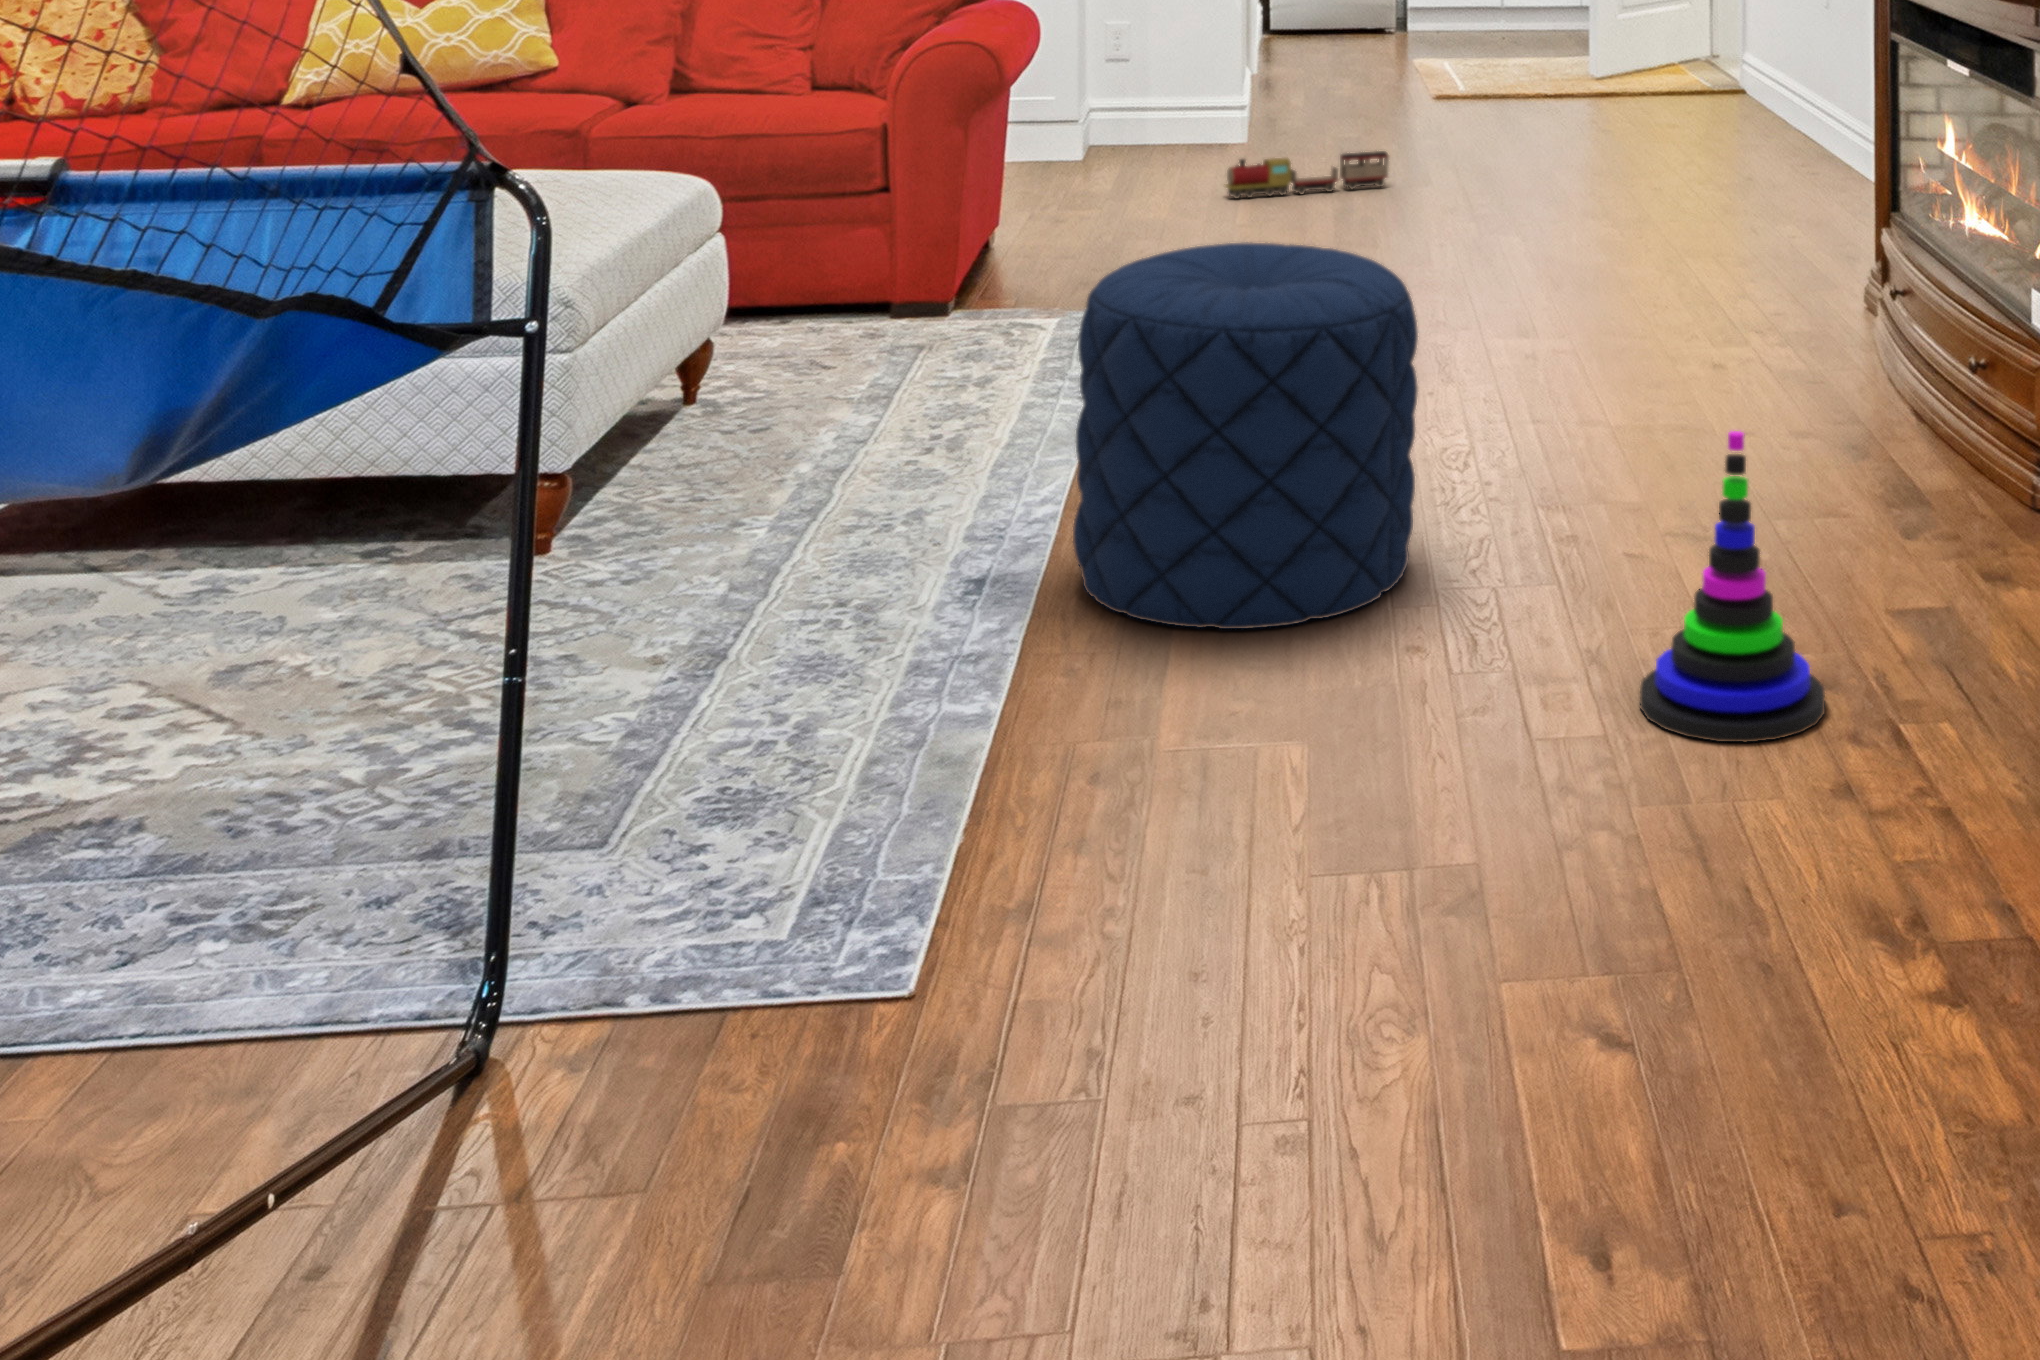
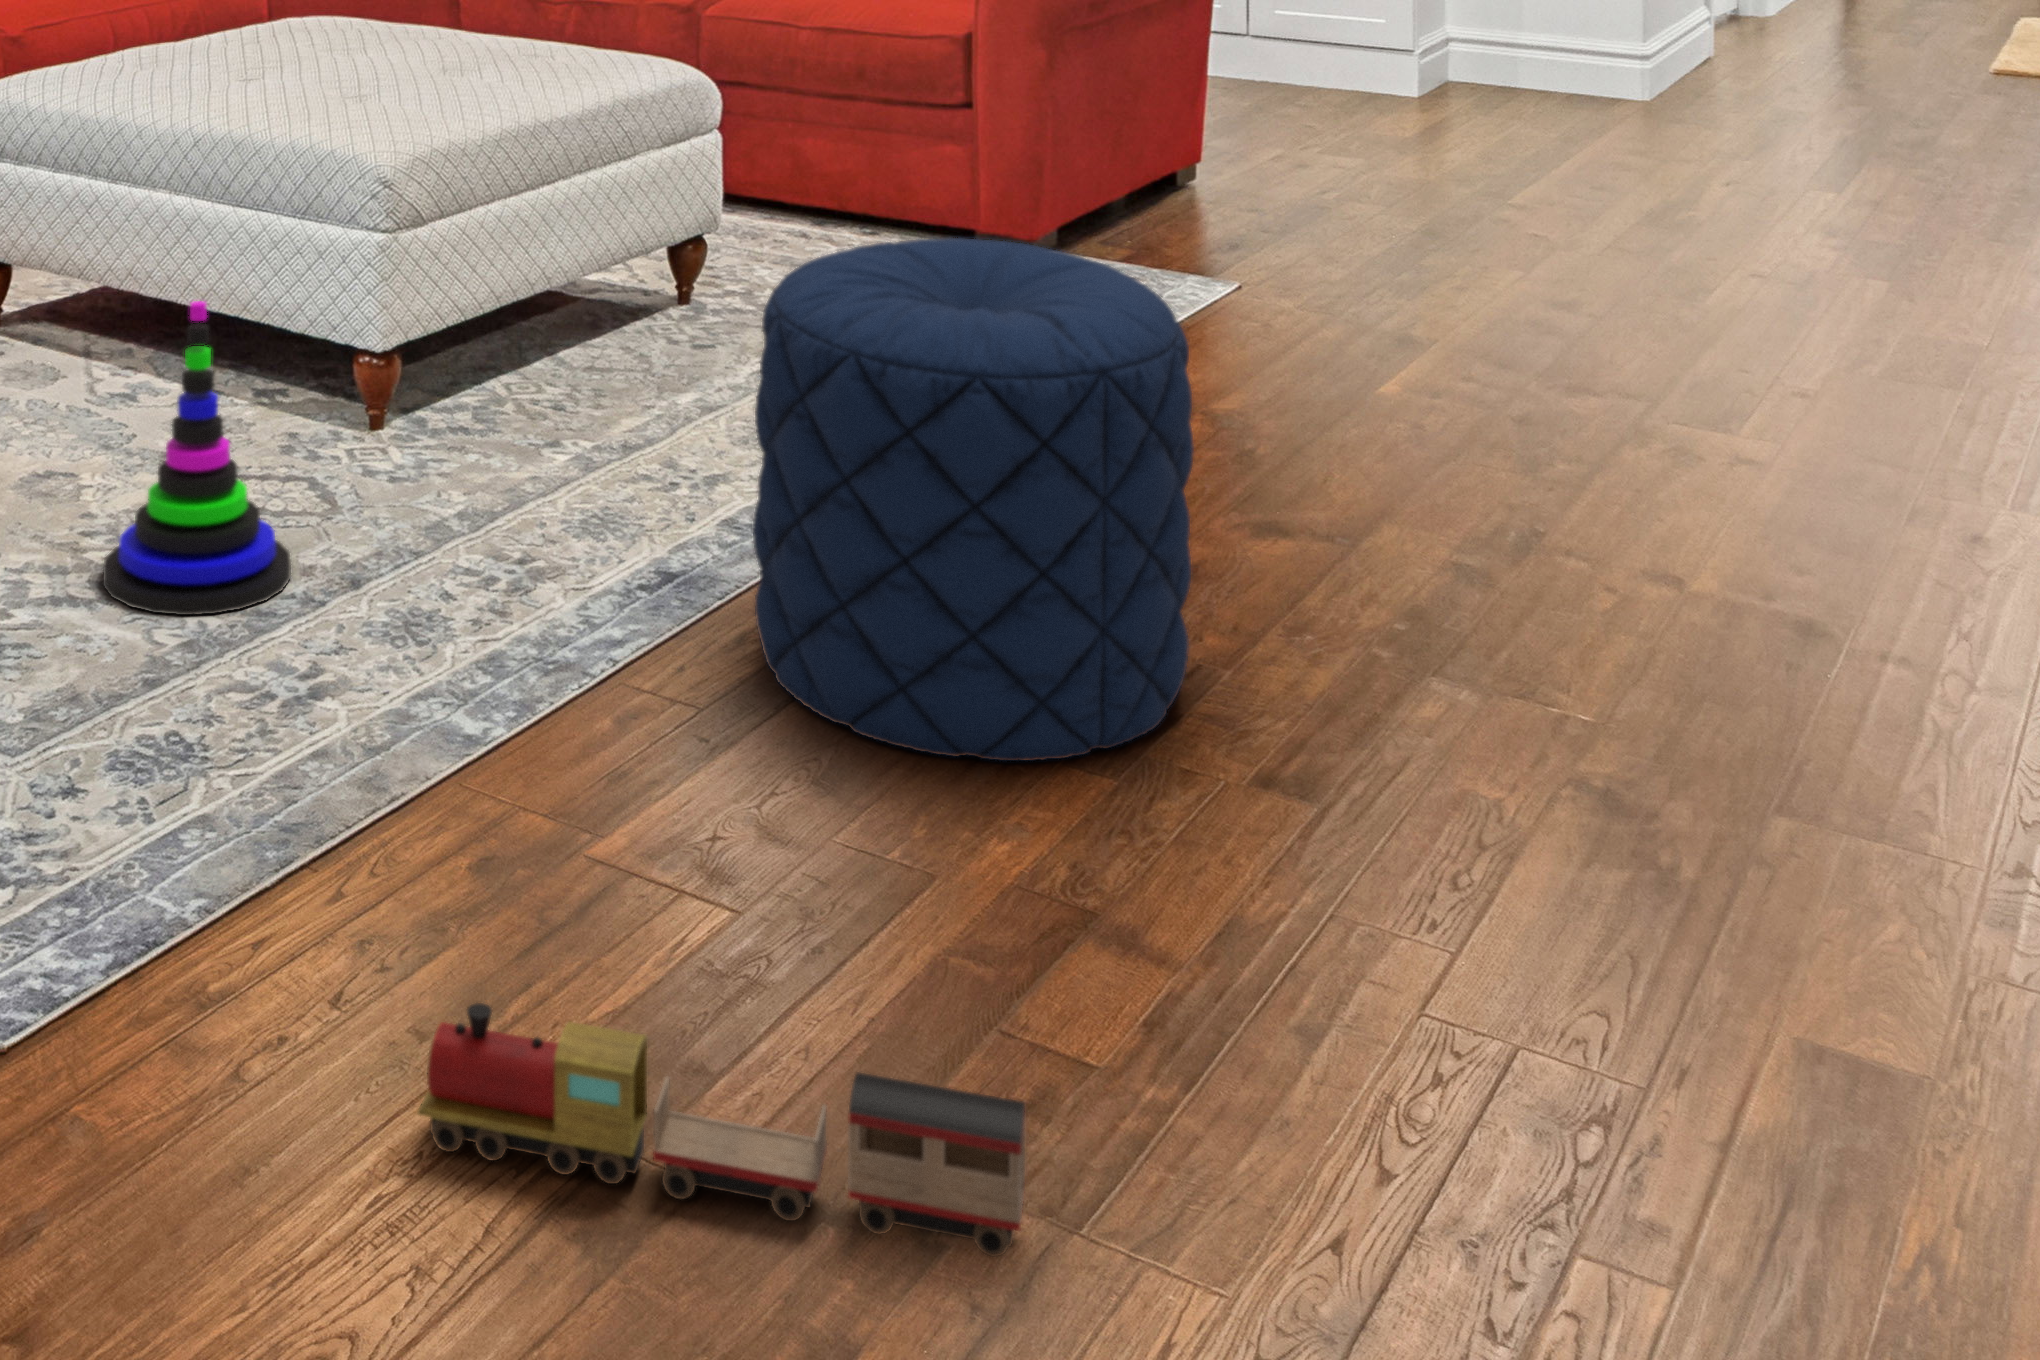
toy train: present [1225,151,1389,198] -> present [417,1003,1025,1257]
stacking toy: present [1640,431,1825,742] -> present [103,301,291,615]

